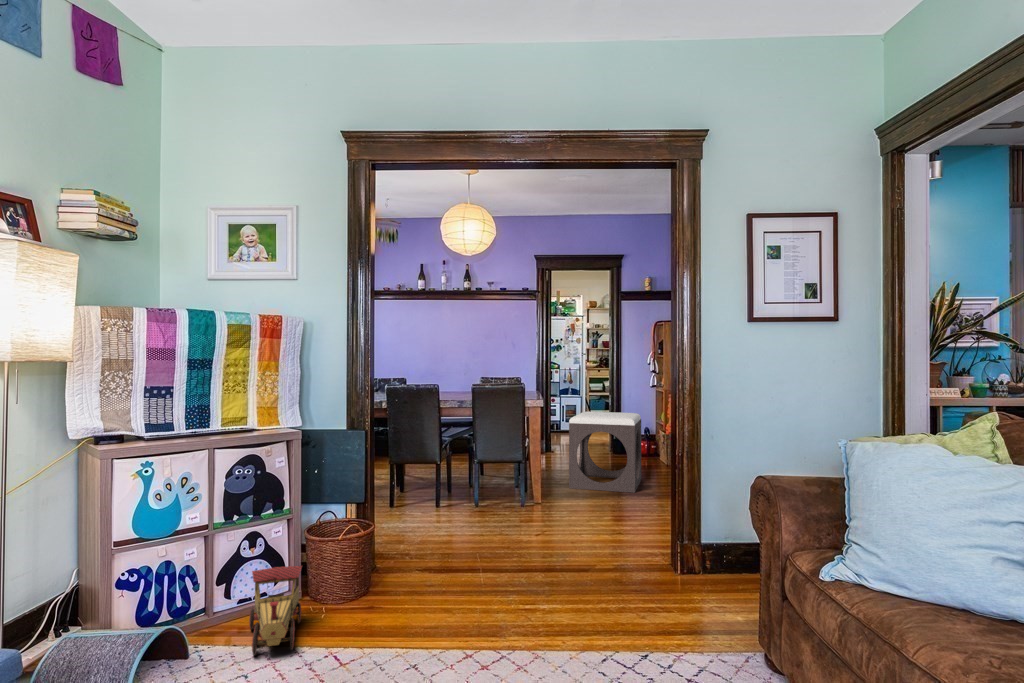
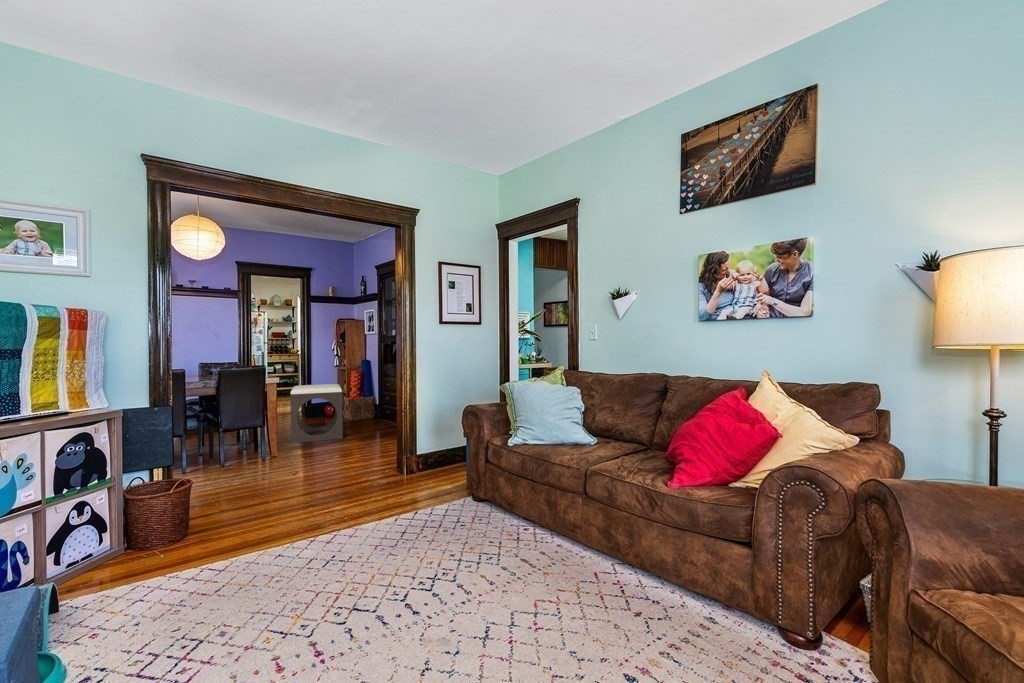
toy train: present [249,566,302,656] -> none [92,519,164,591]

